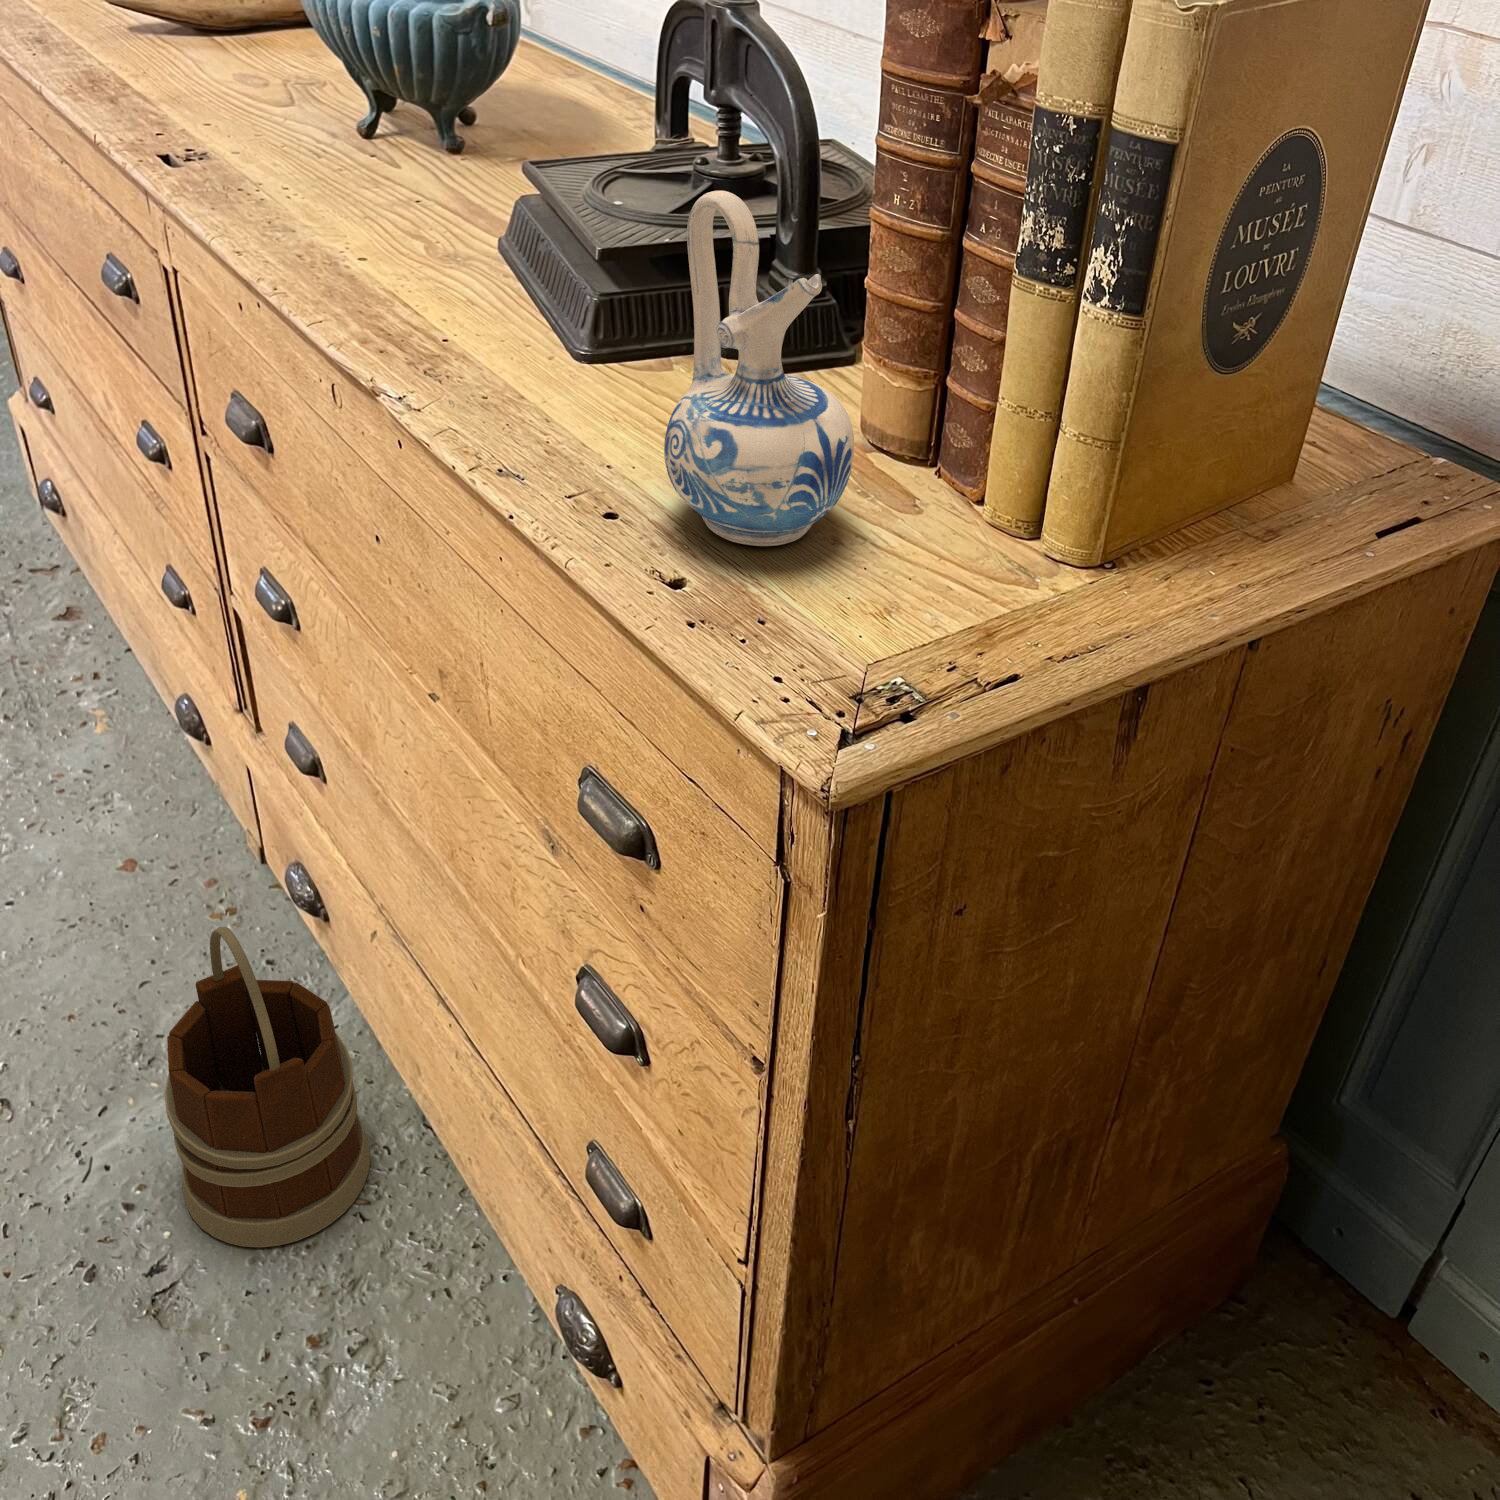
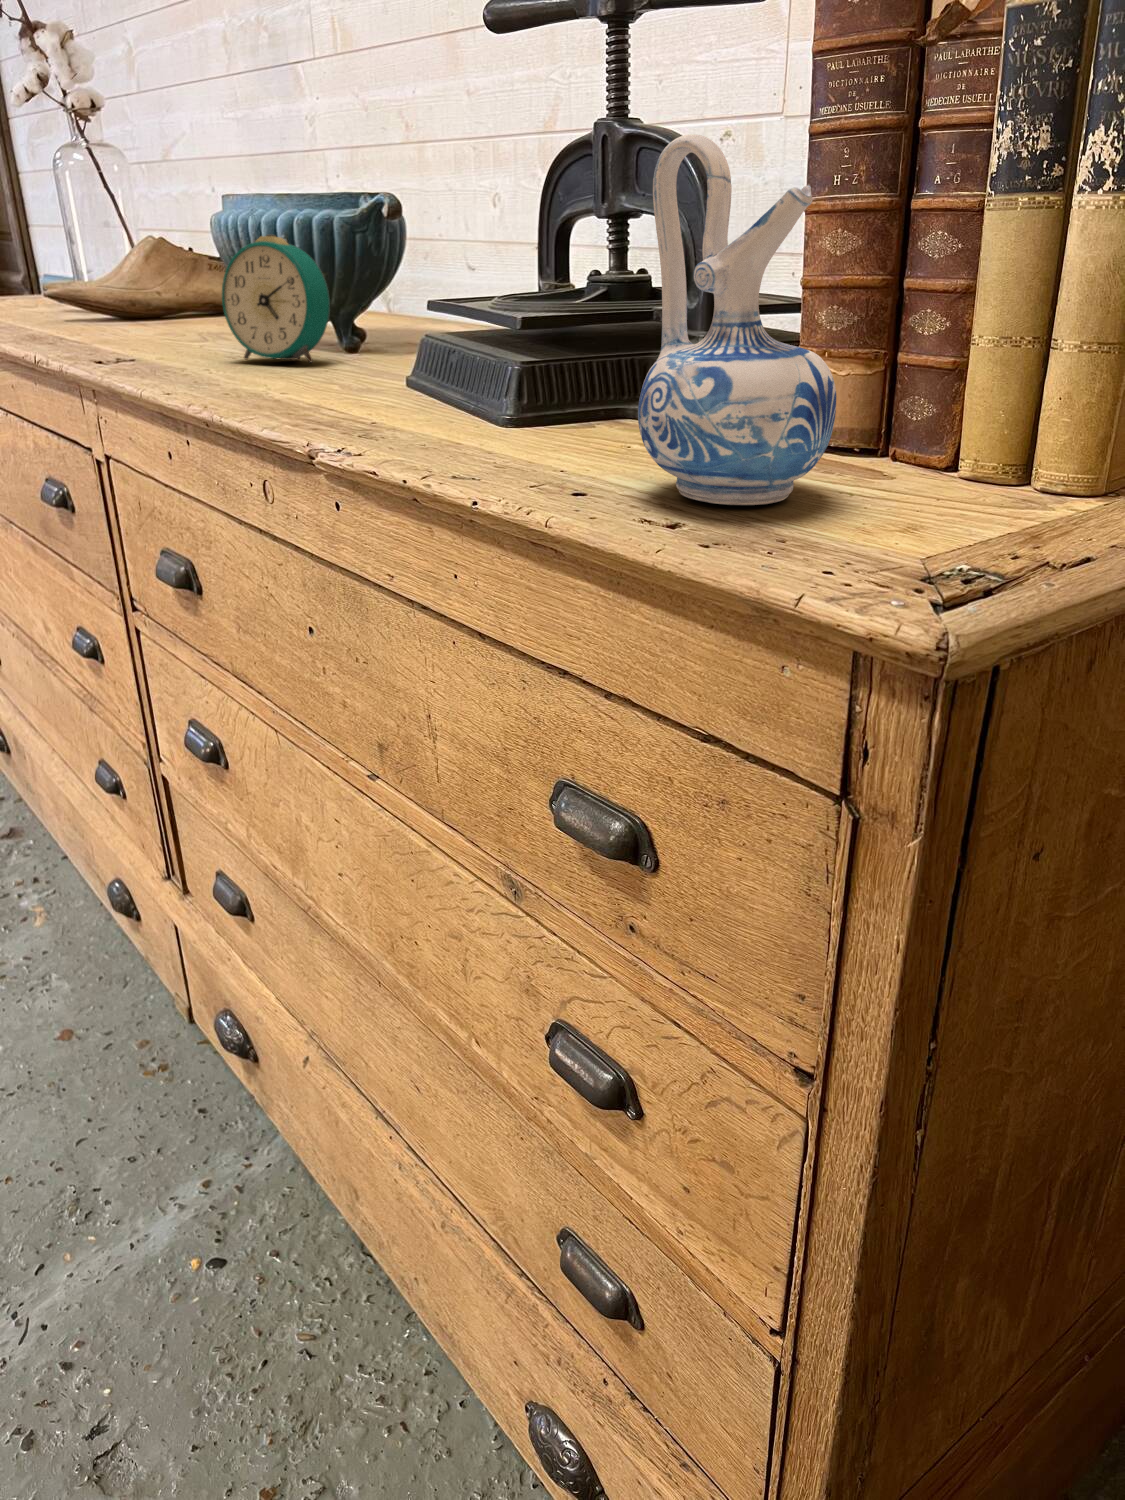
alarm clock: none [305,30,427,184] -> present [222,234,330,363]
wooden bucket: present [165,927,371,1247] -> none [110,1056,311,1397]

